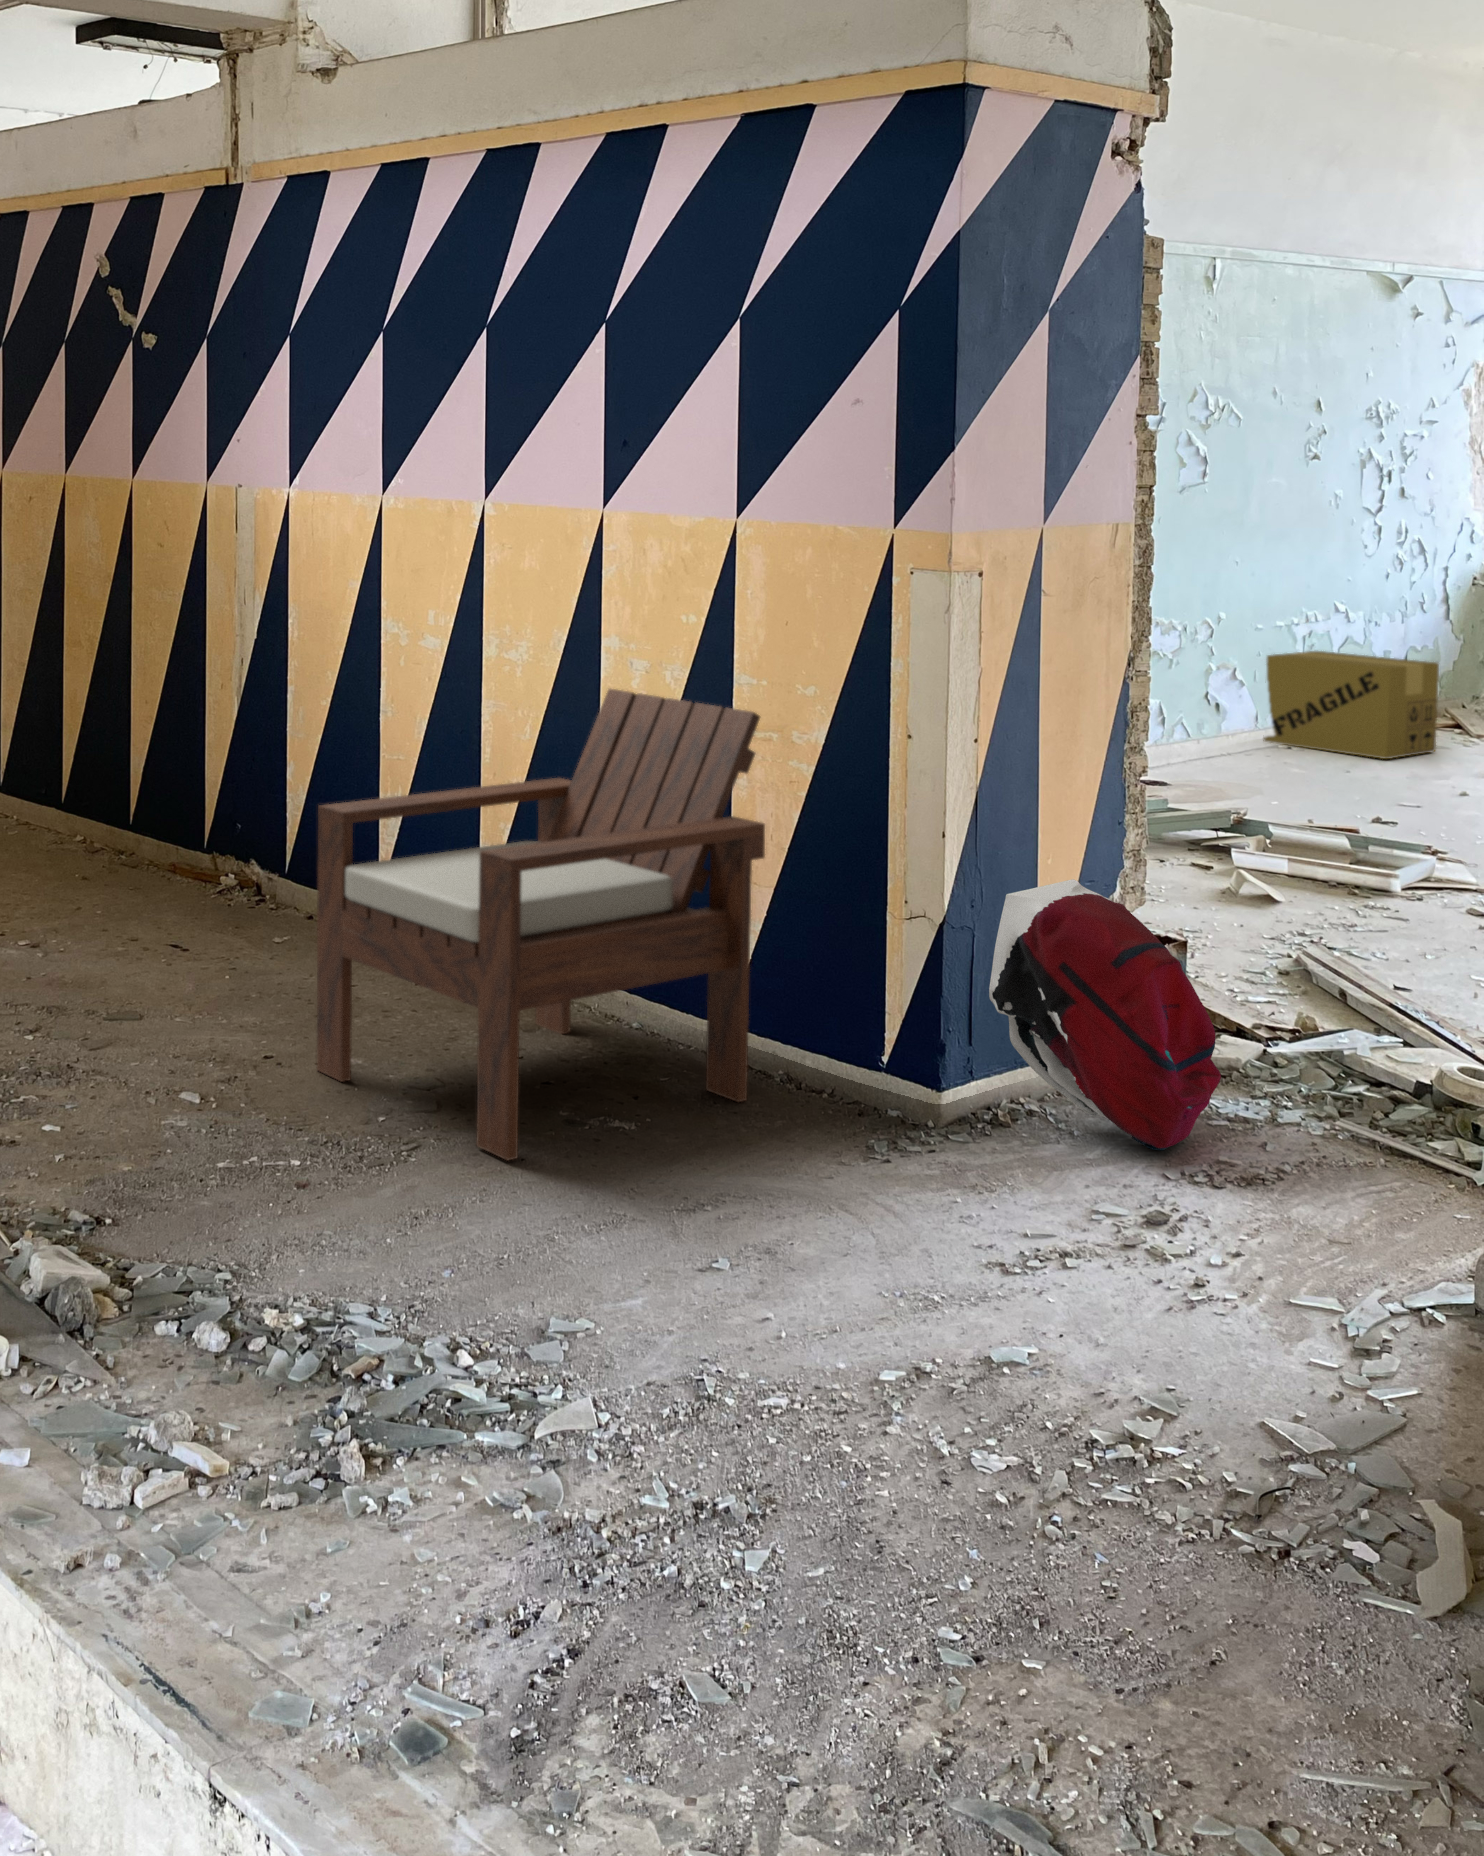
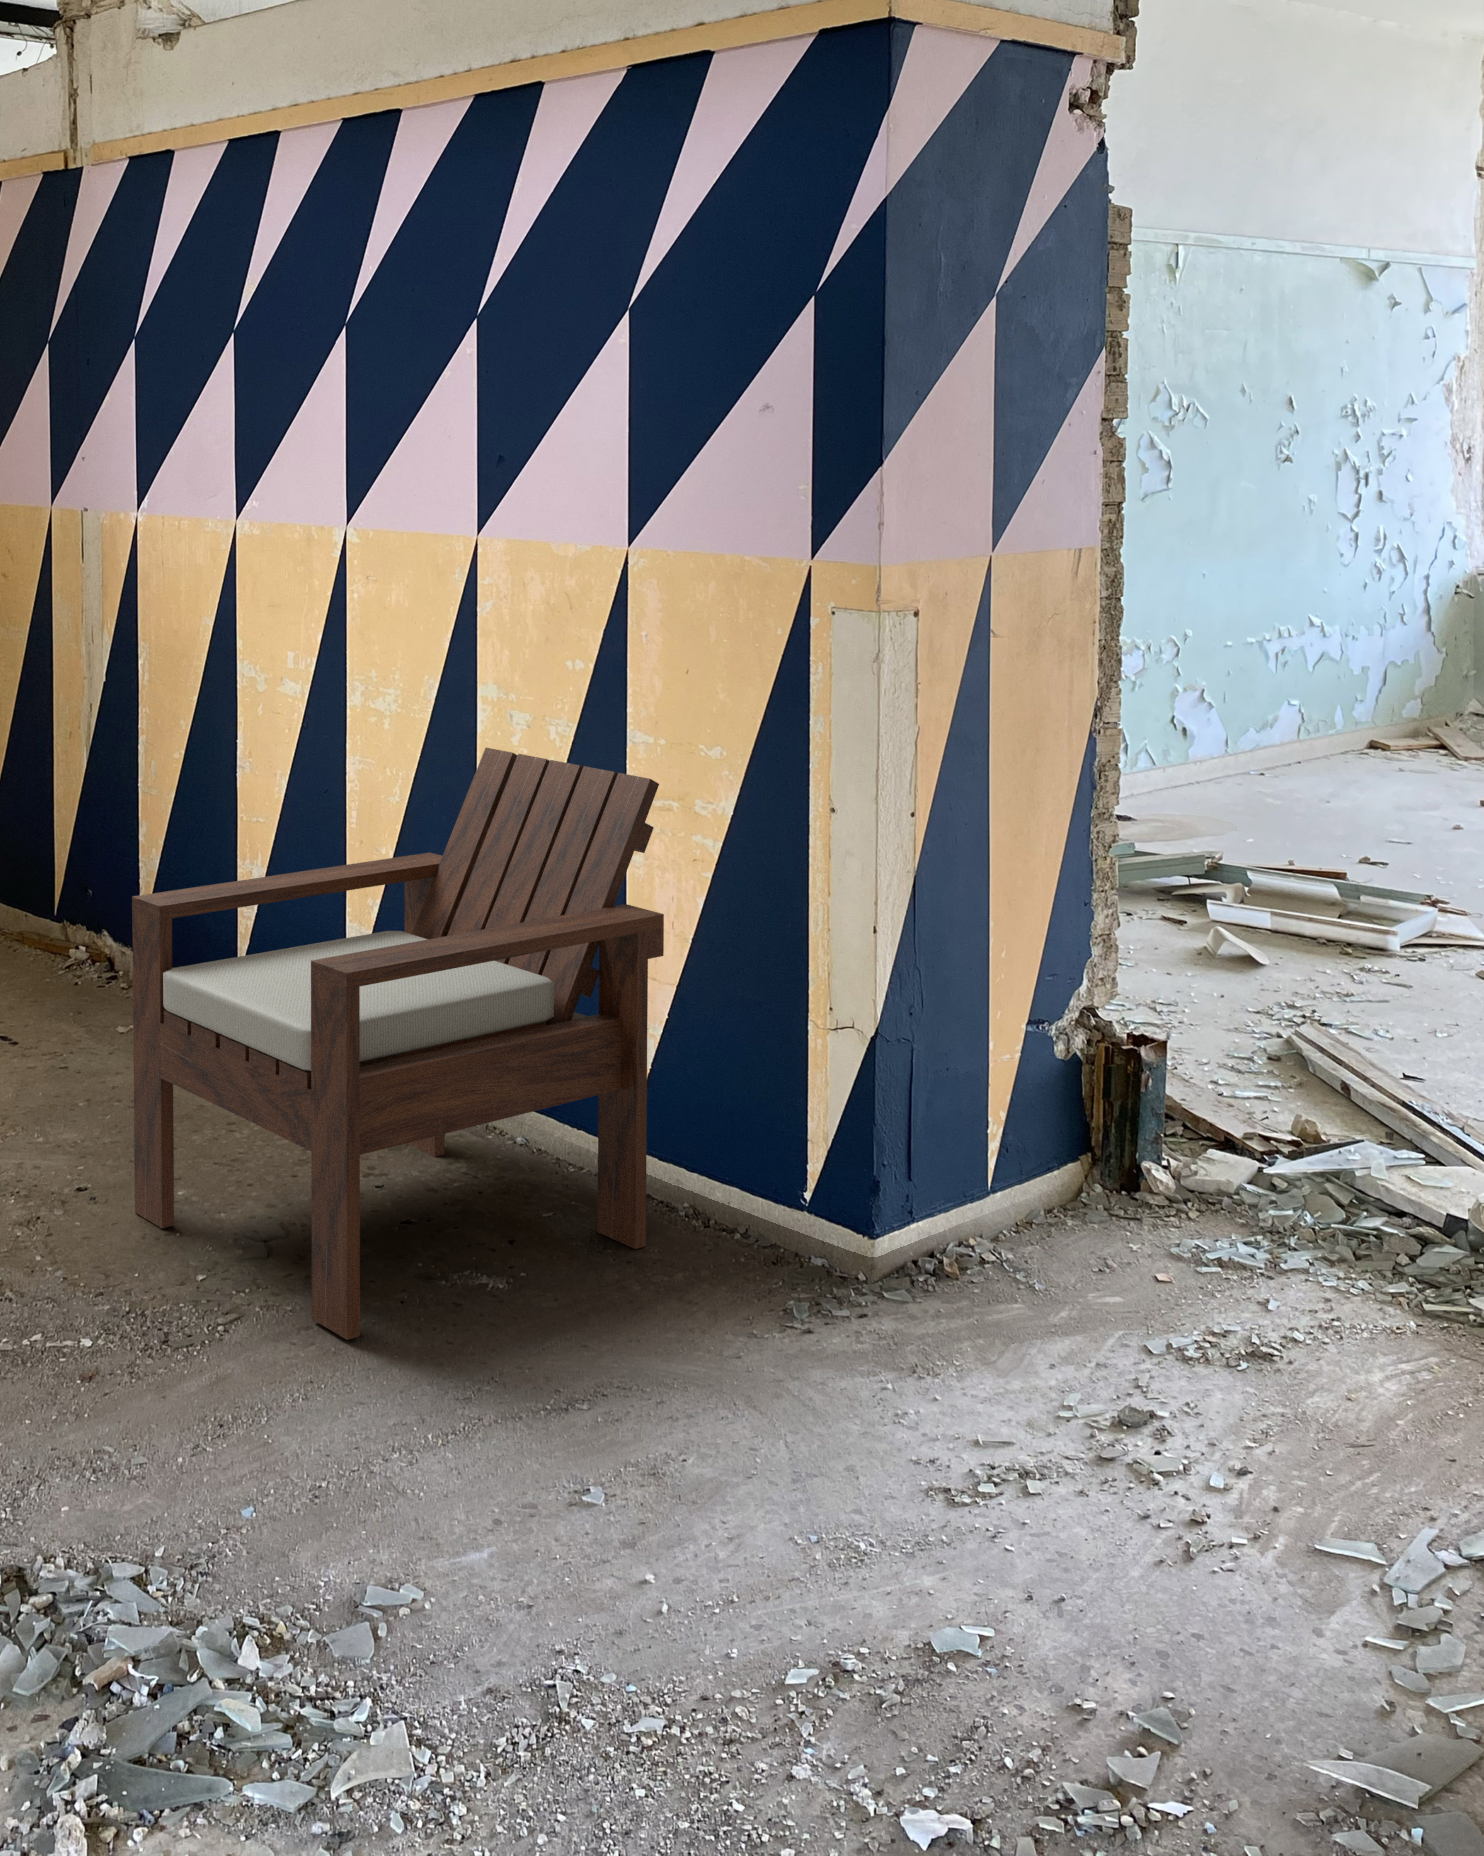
cardboard box: present [1263,651,1439,759] -> none [1239,671,1429,790]
backpack: present [989,879,1221,1150] -> none [932,975,1210,1309]

